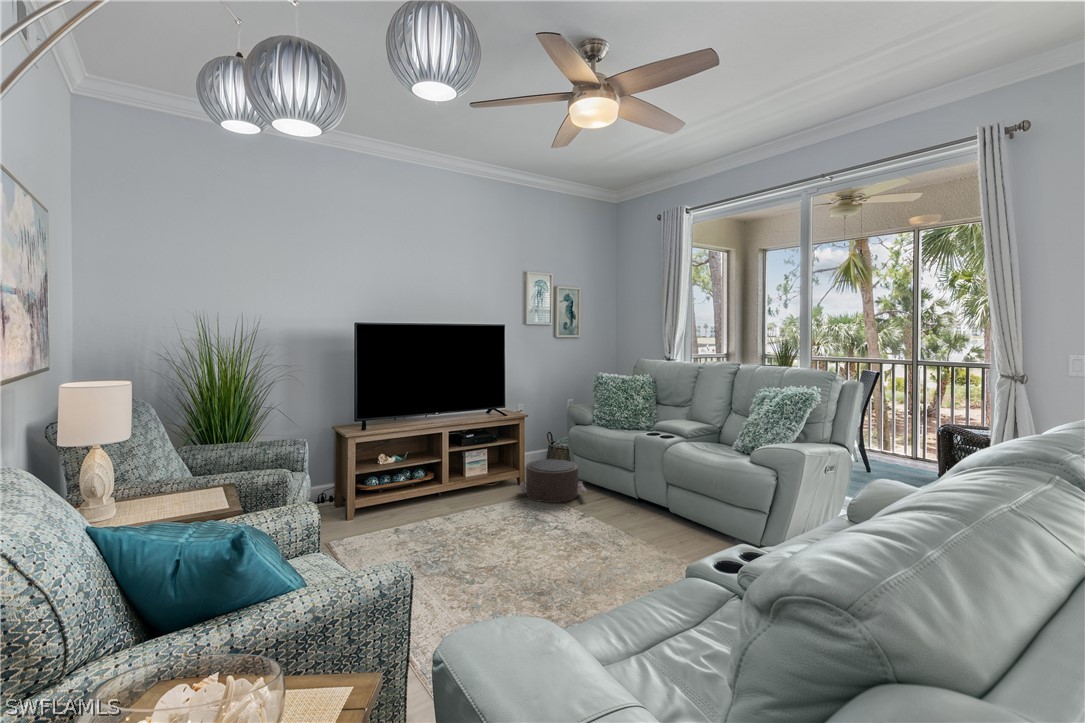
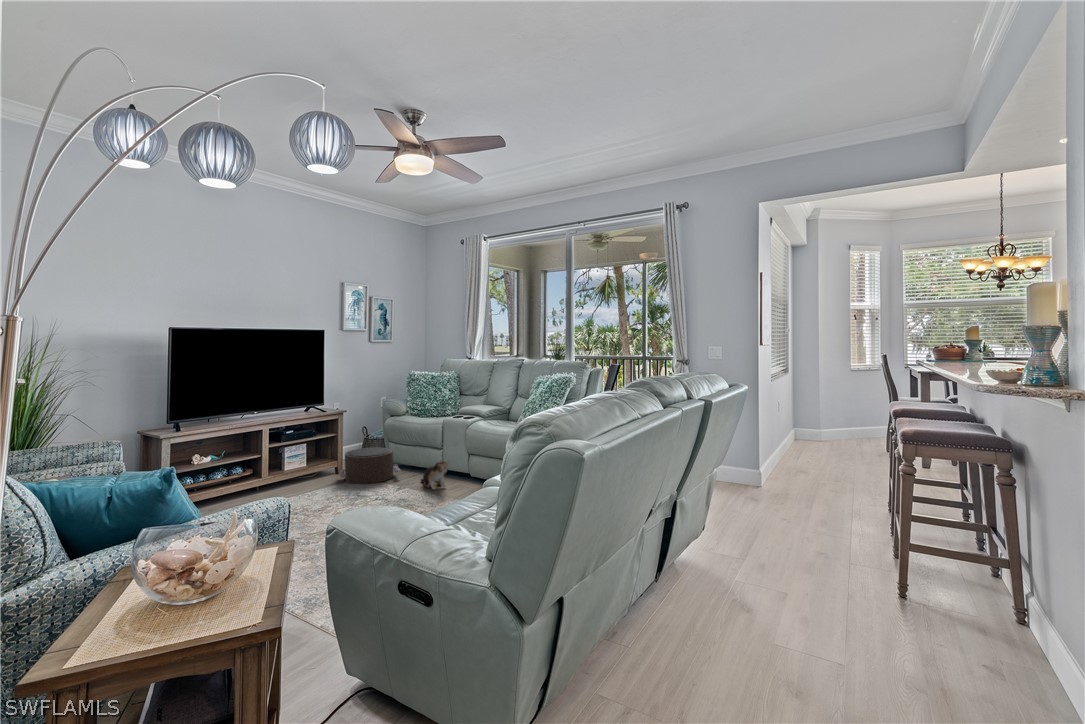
plush toy: none [610,487,648,522] -> present [421,460,449,490]

